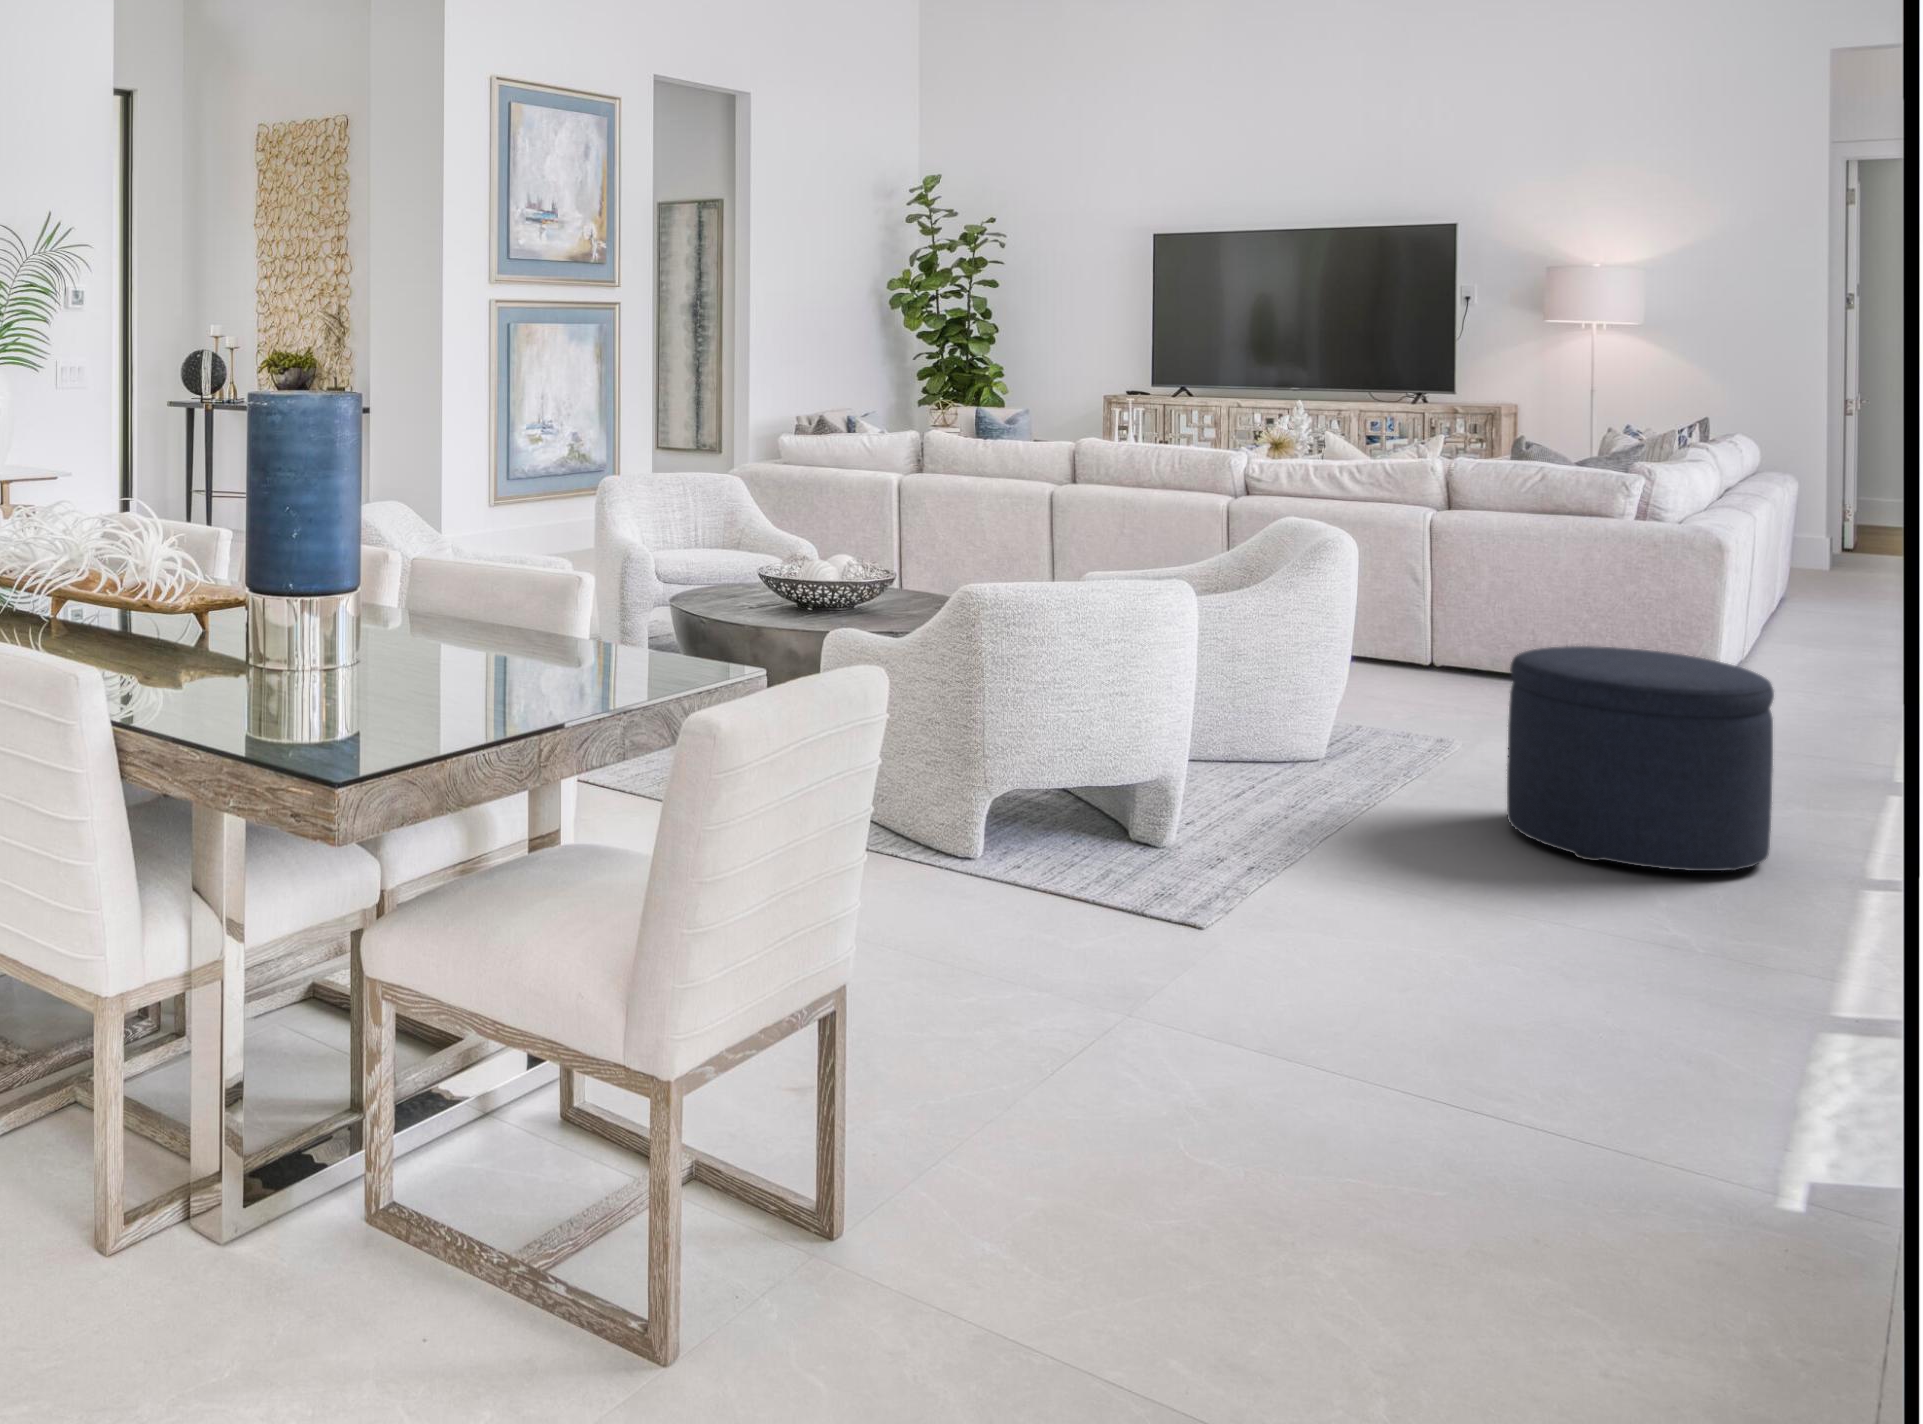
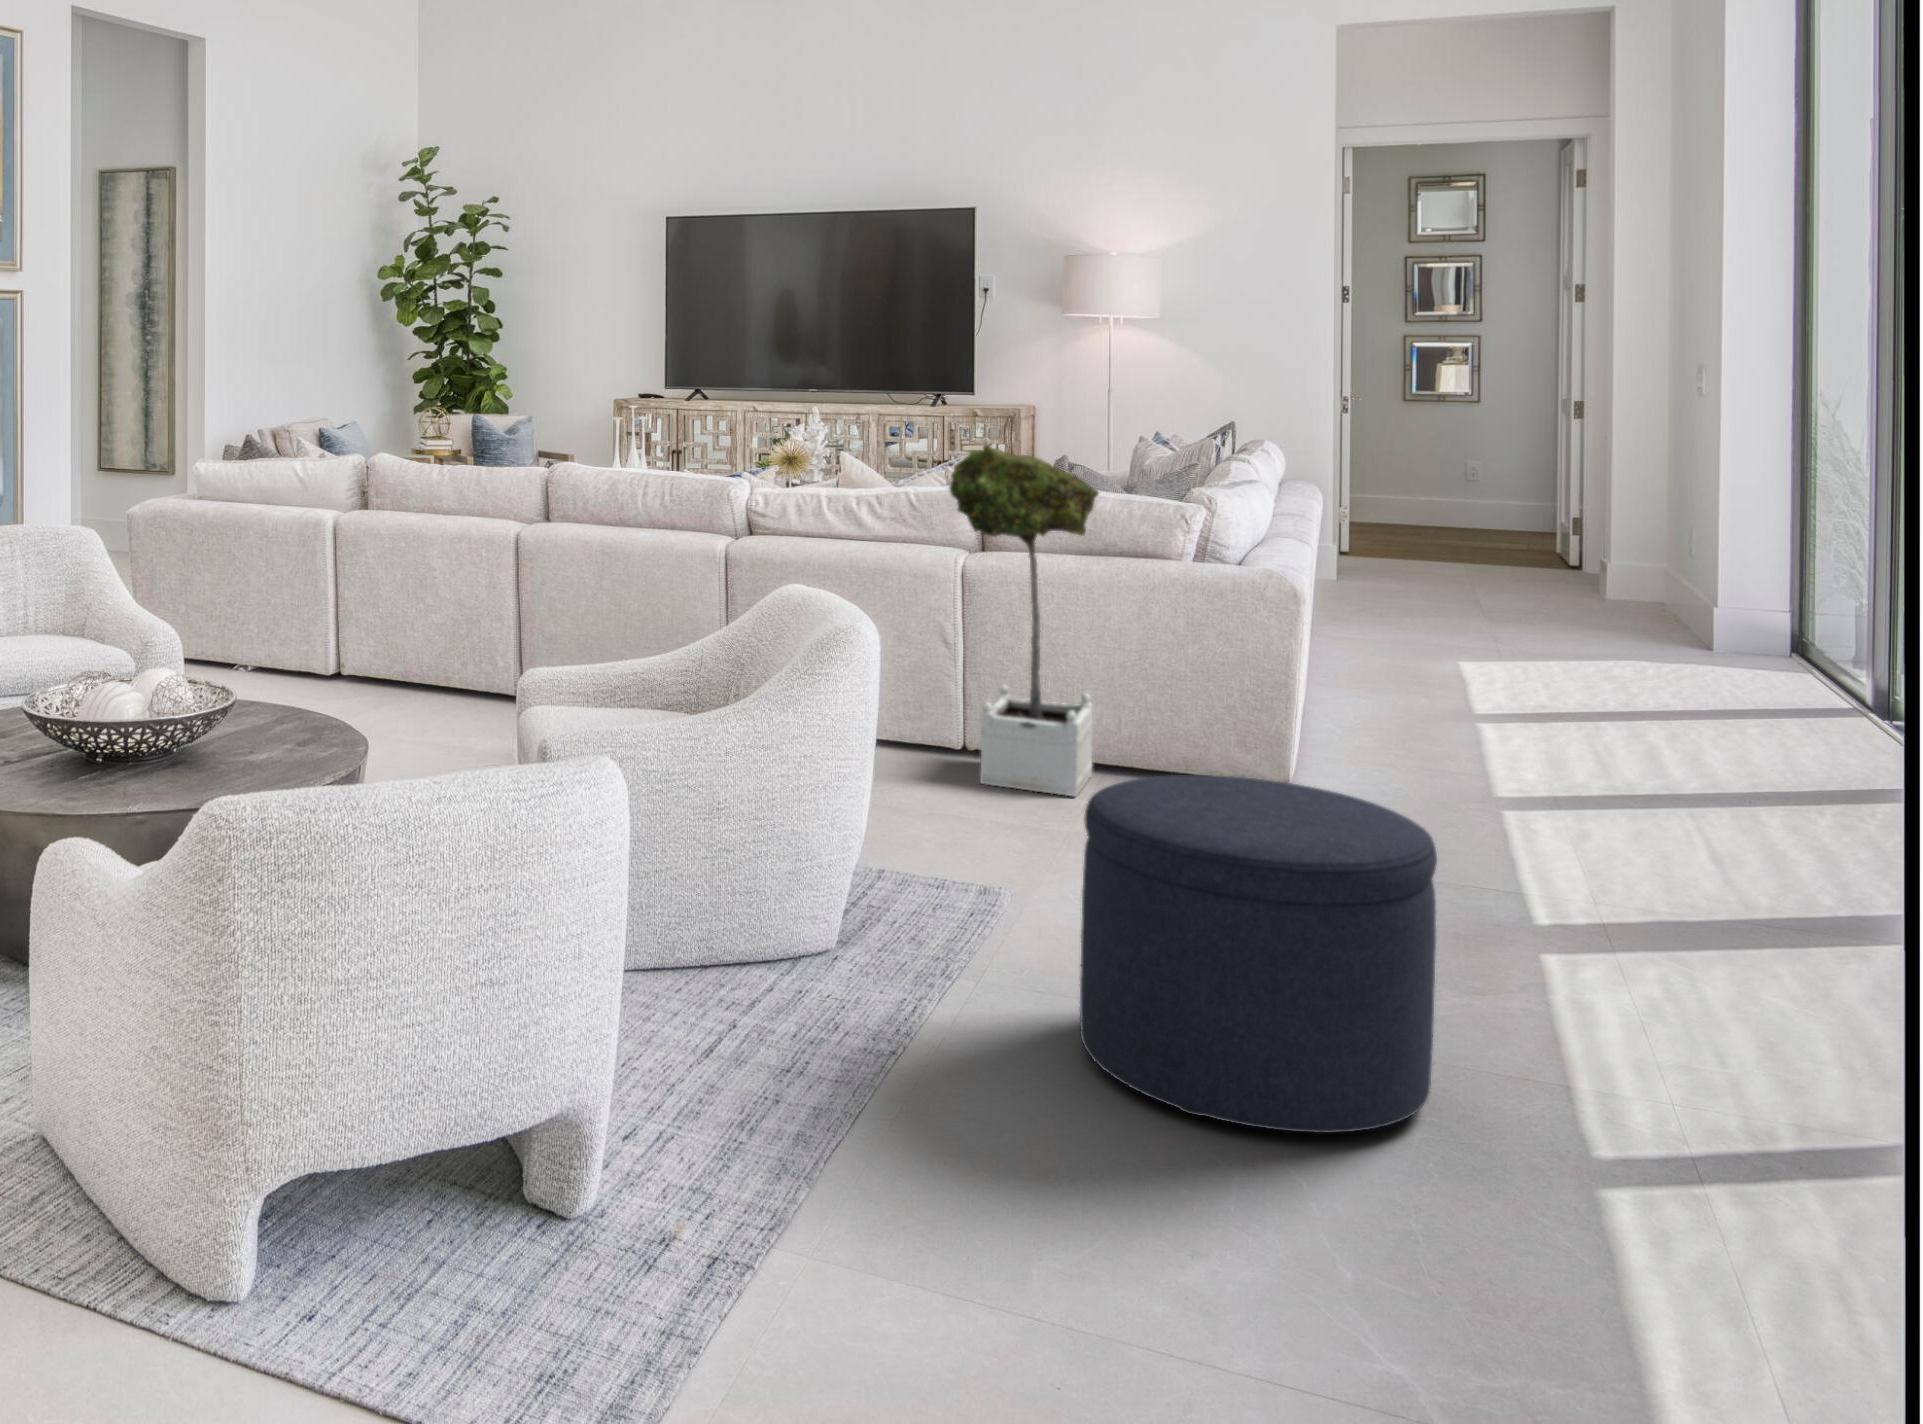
potted tree: none [1417,423,1546,700] -> present [949,445,1099,796]

